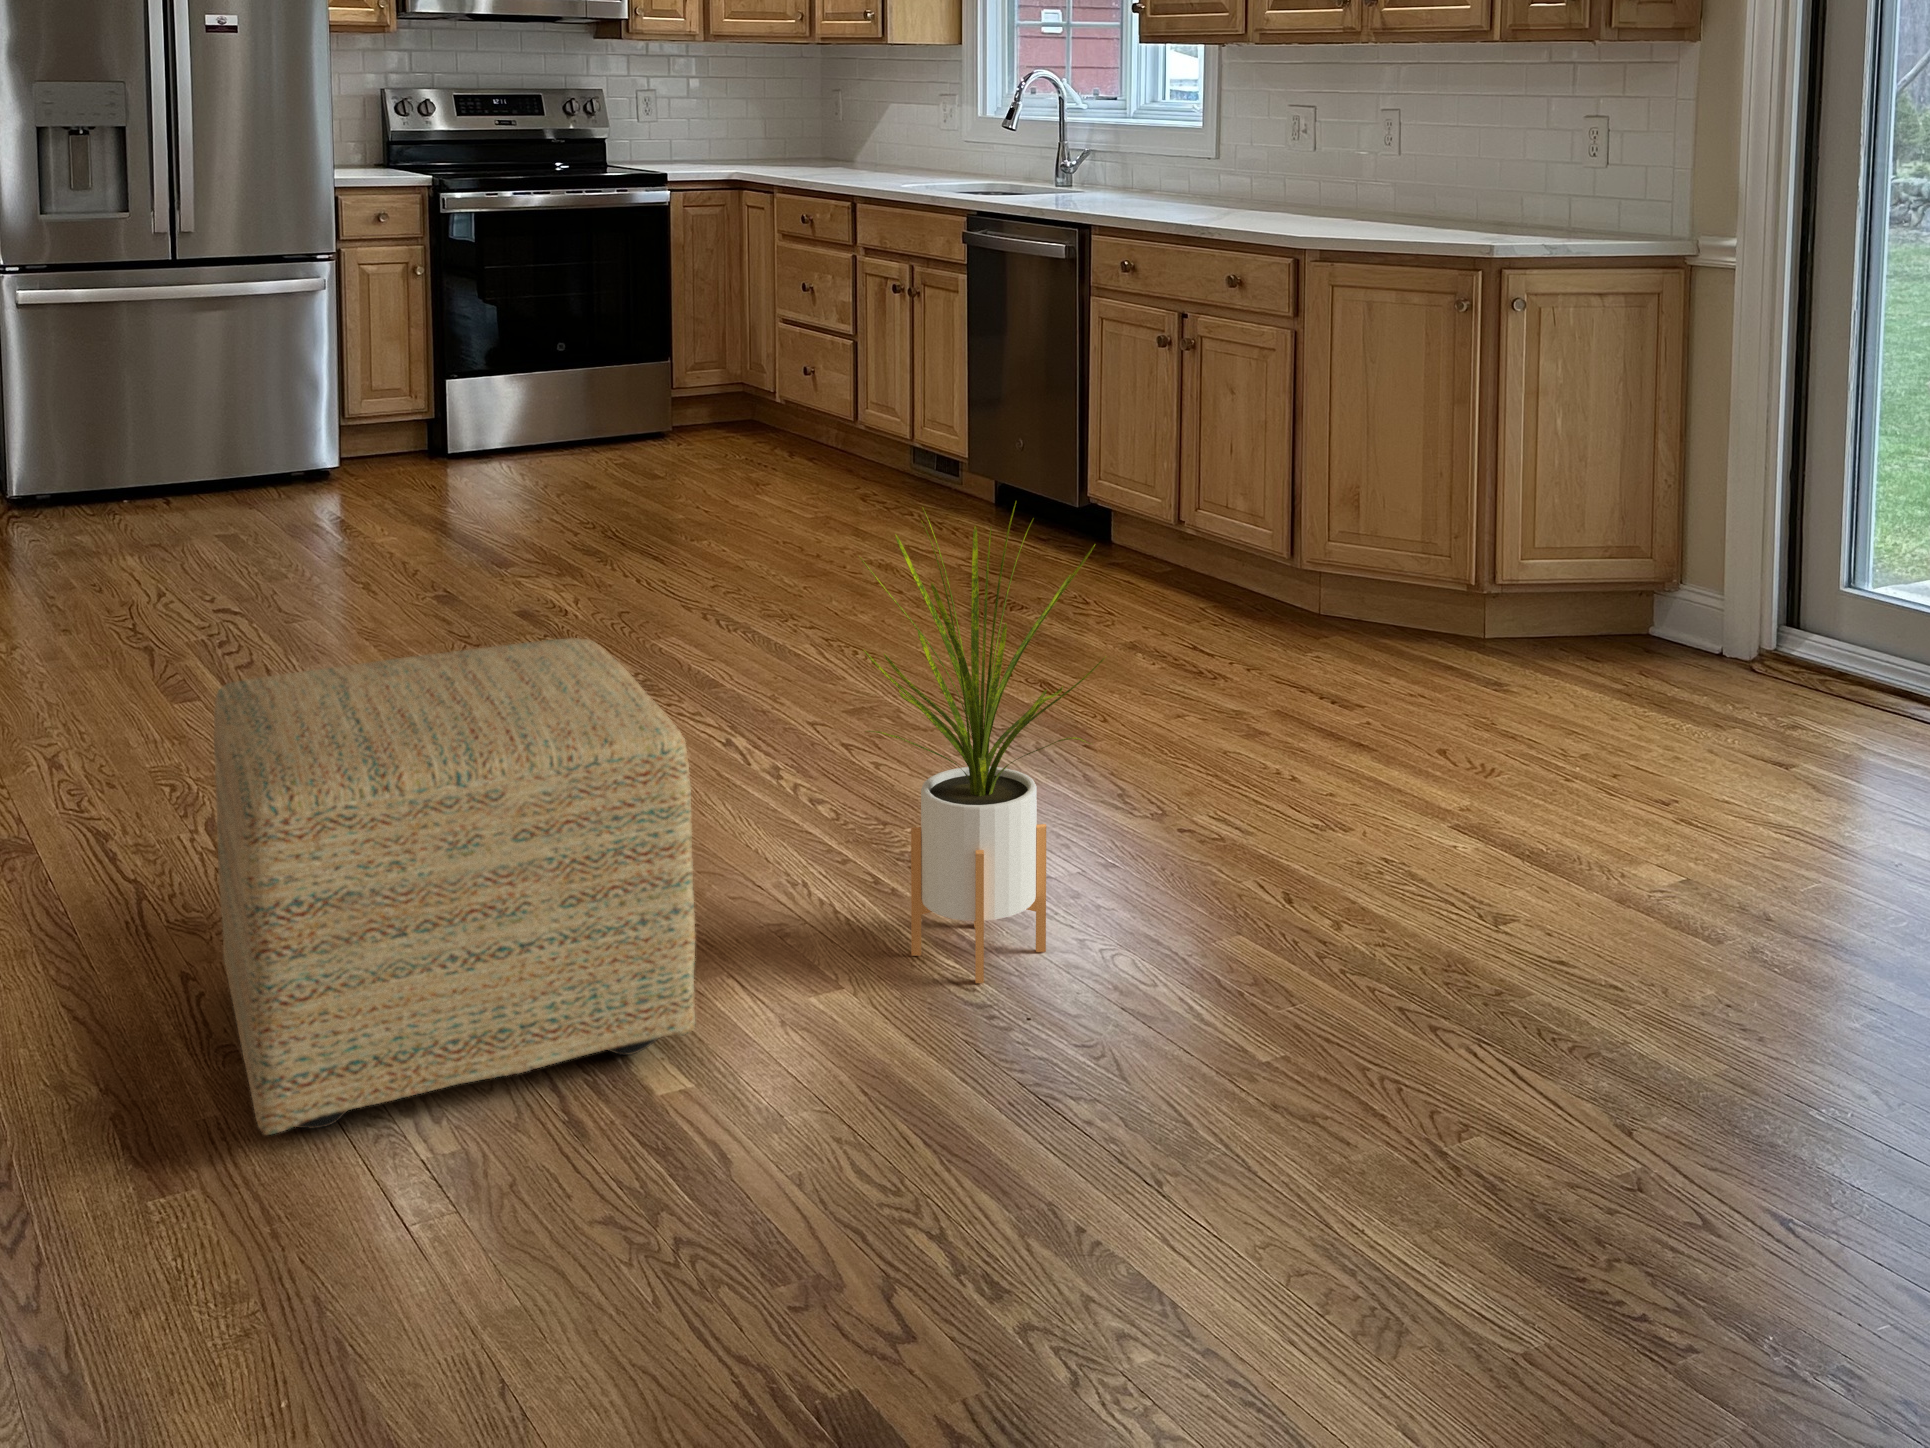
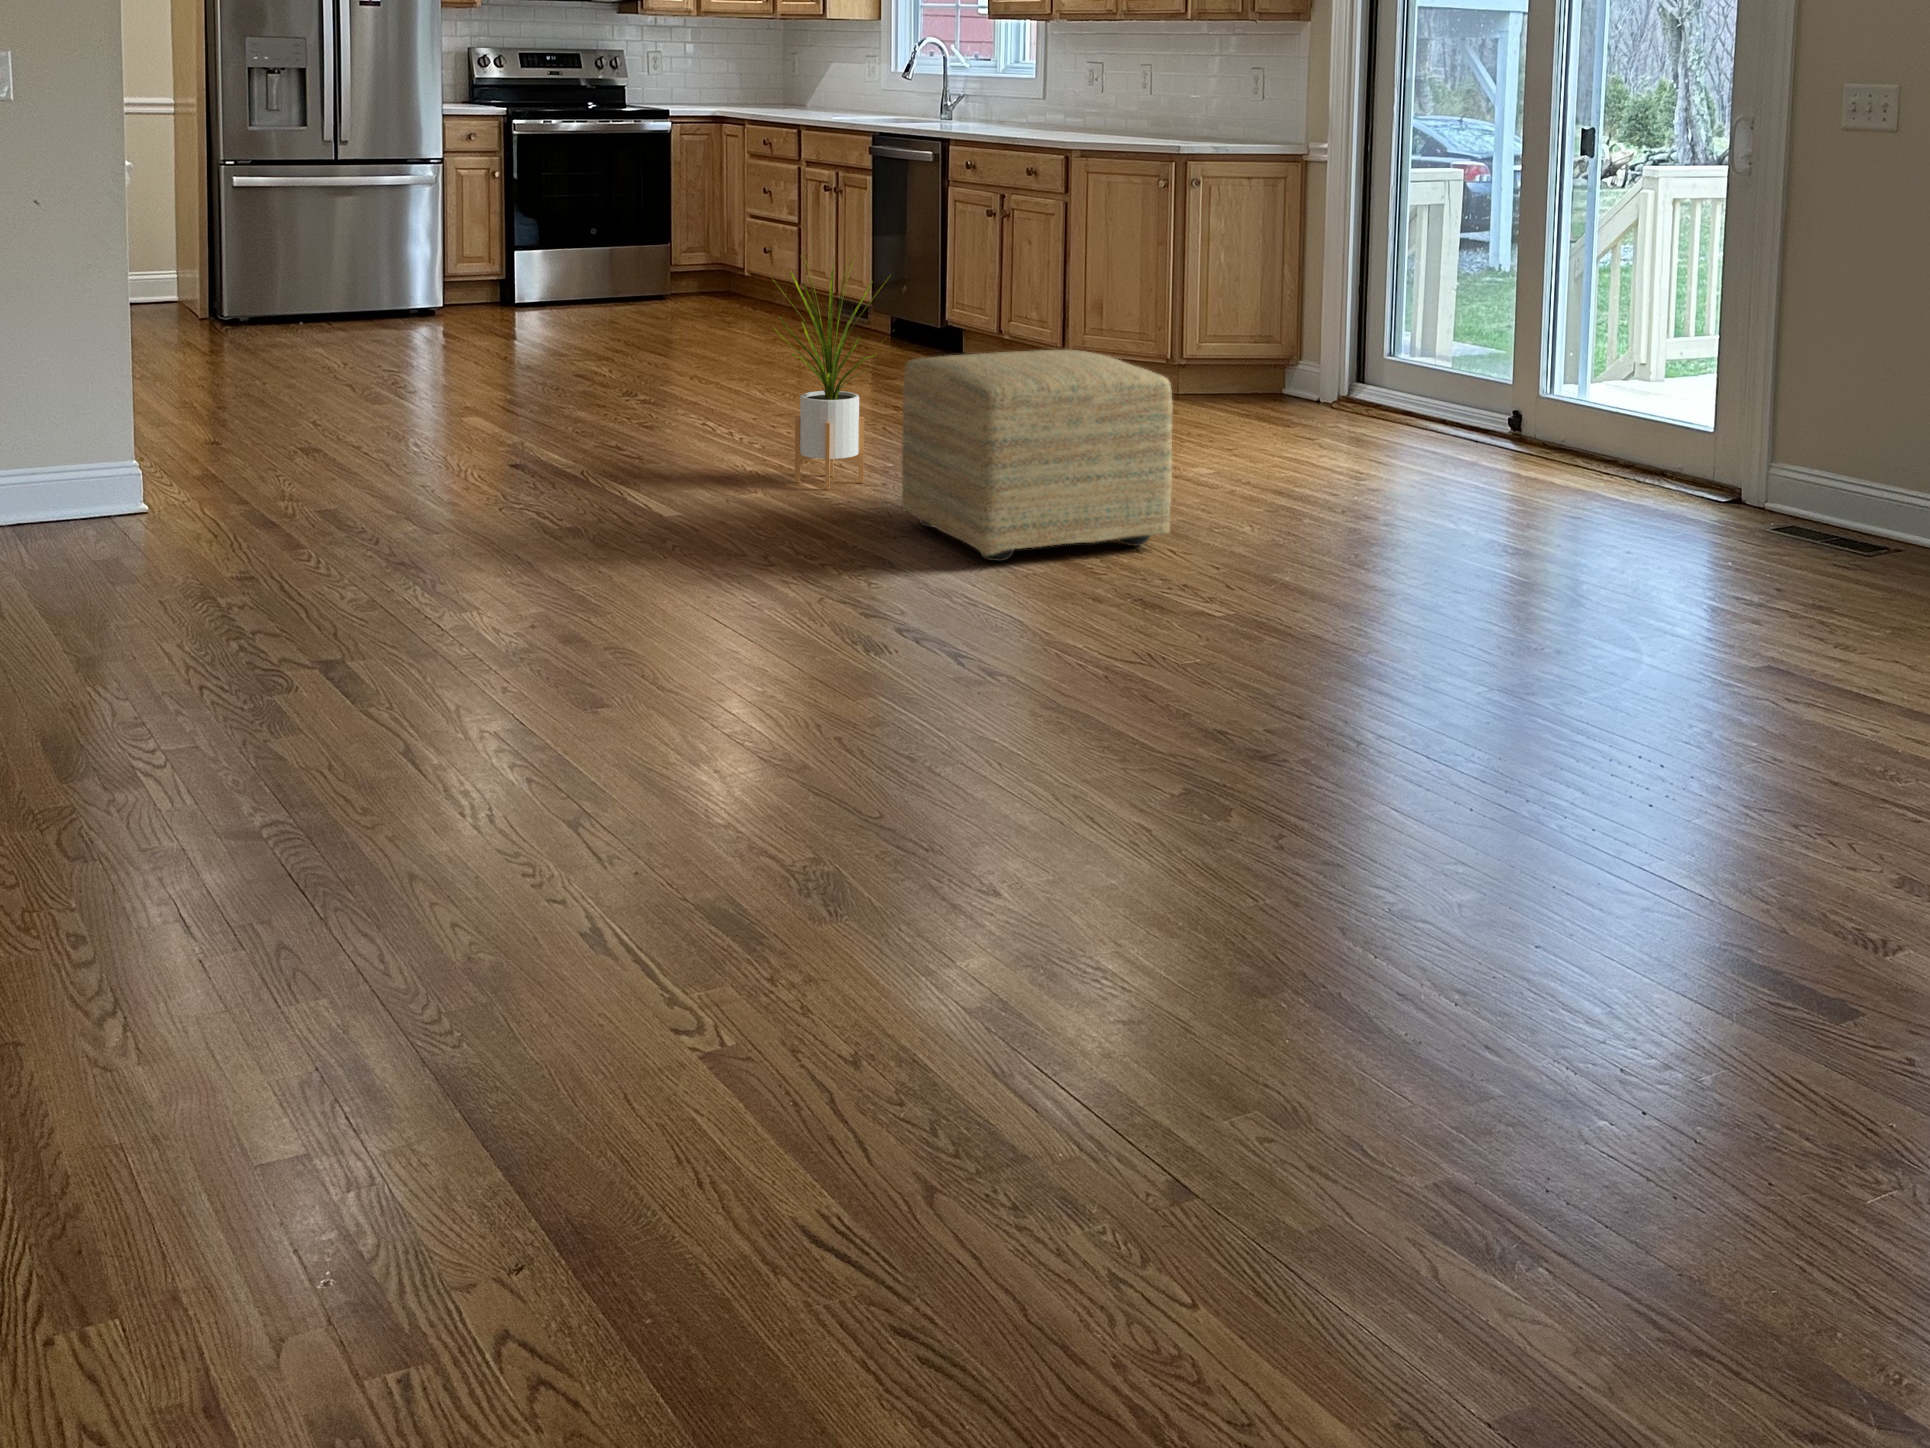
ottoman: present [214,638,695,1135] -> present [902,350,1173,561]

